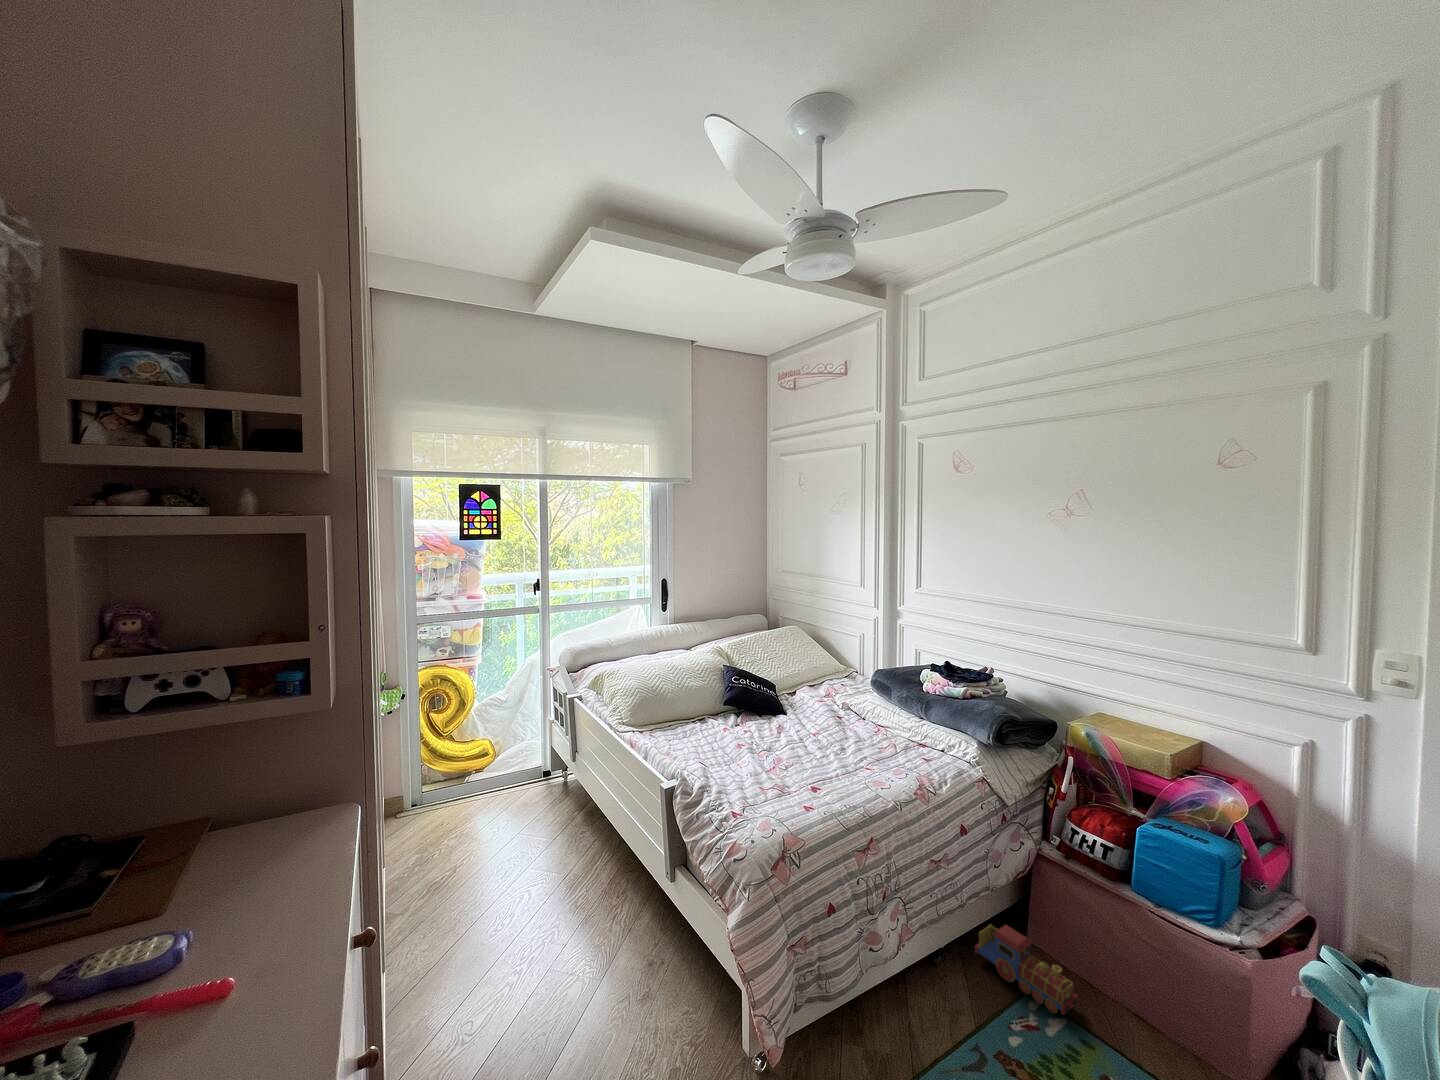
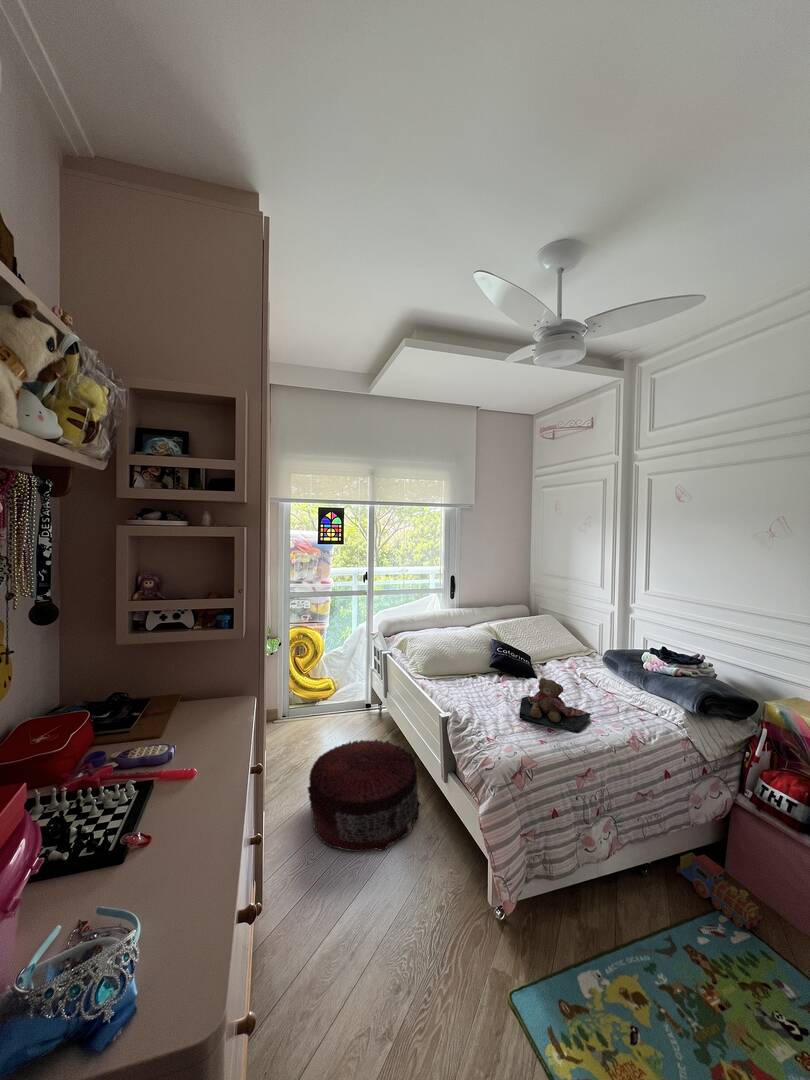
teddy bear: none [773,714,867,792] -> present [519,678,591,733]
pouf: none [452,828,634,1015] -> present [308,740,421,851]

